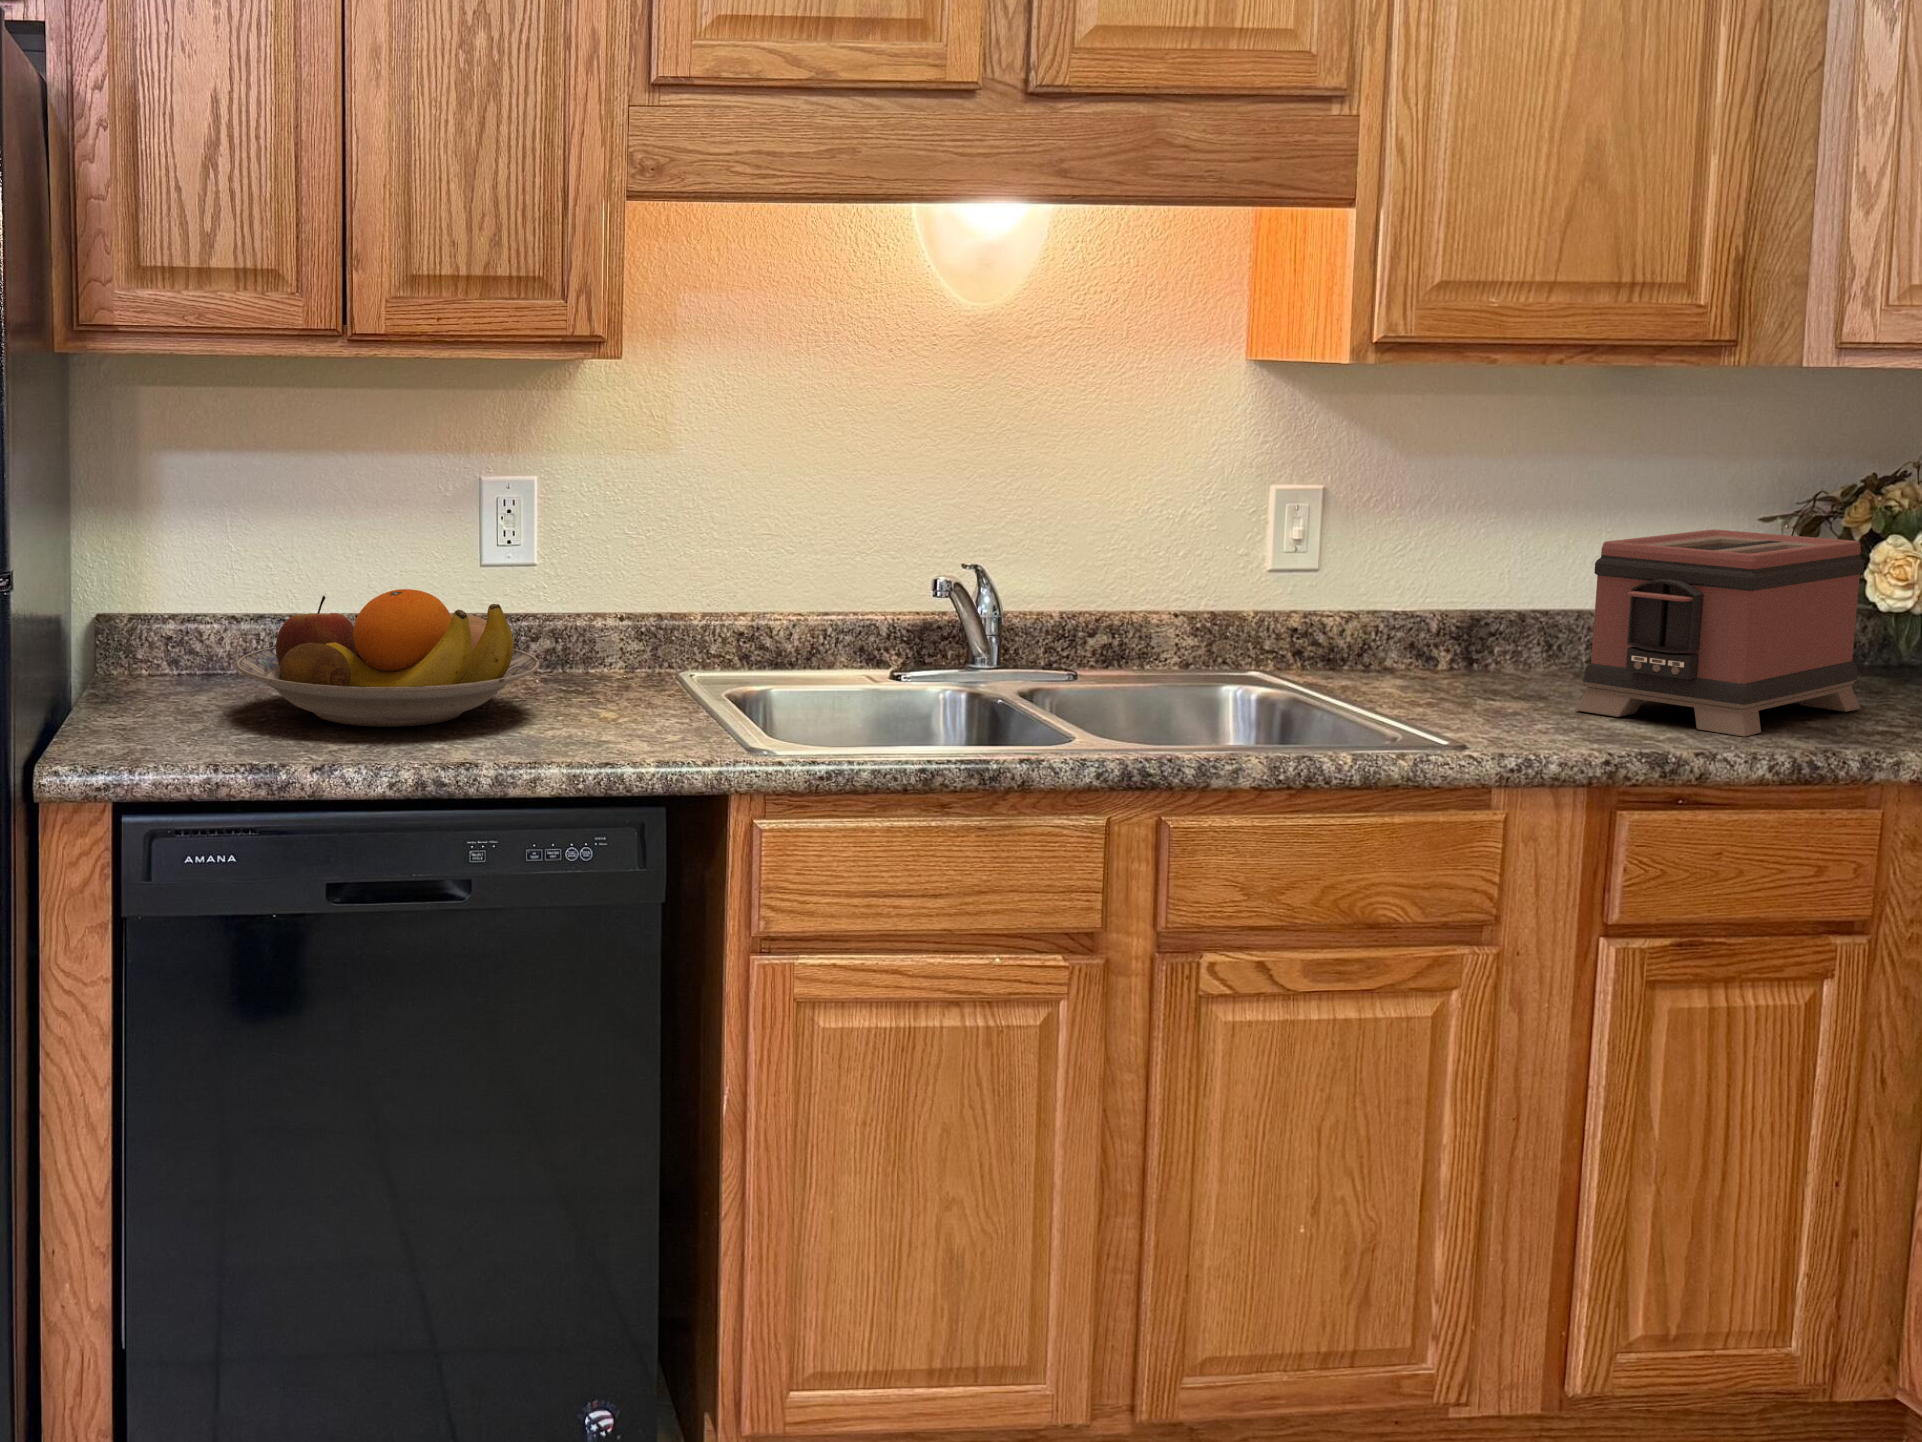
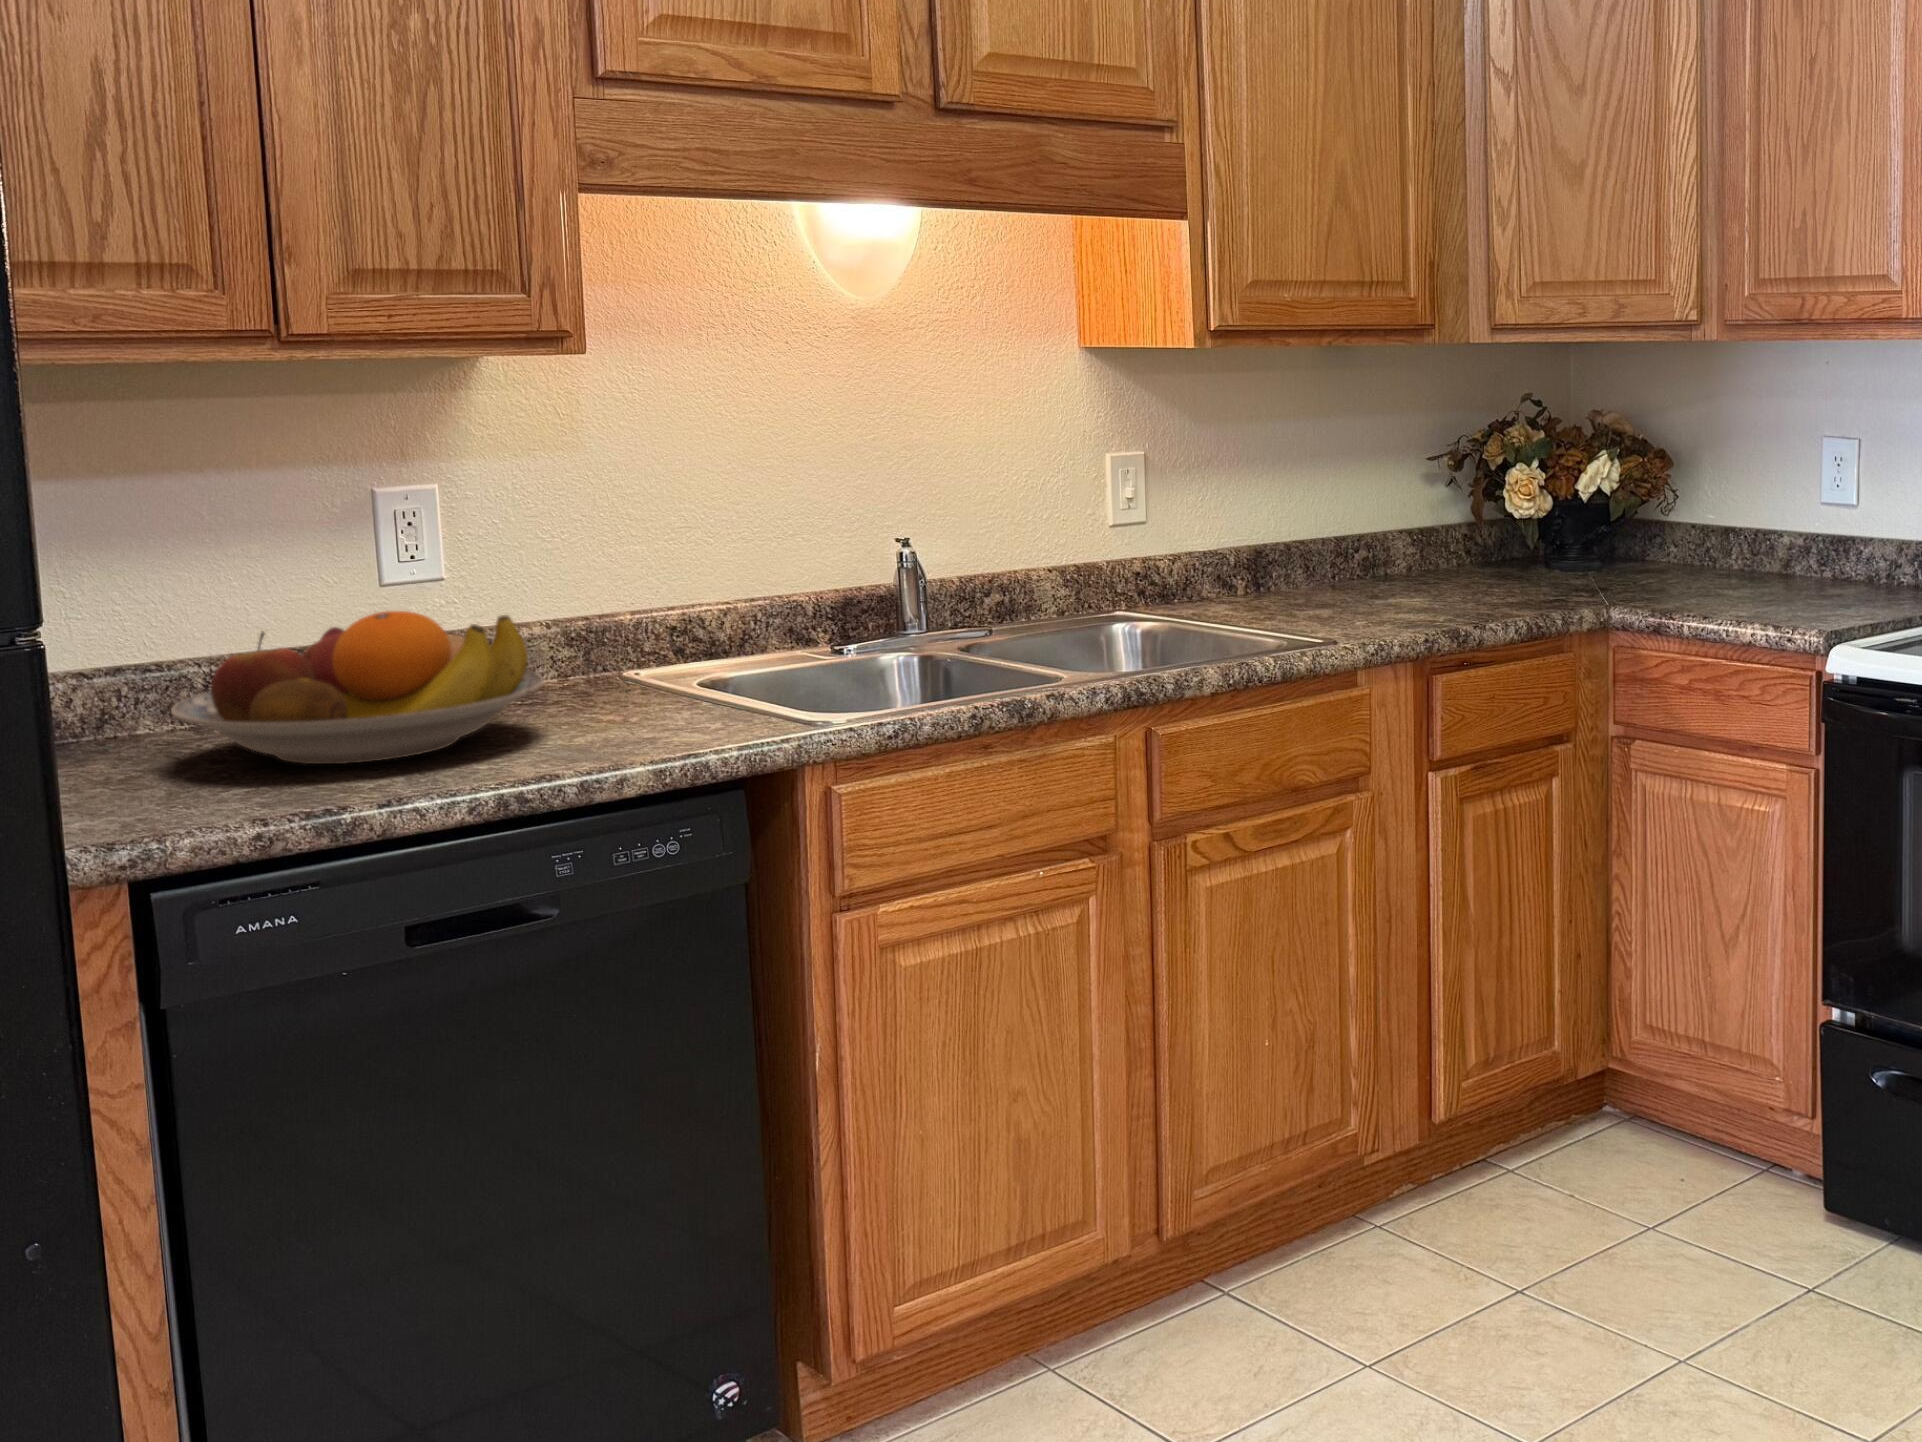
toaster: present [1575,529,1864,737] -> none [1365,466,1525,613]

